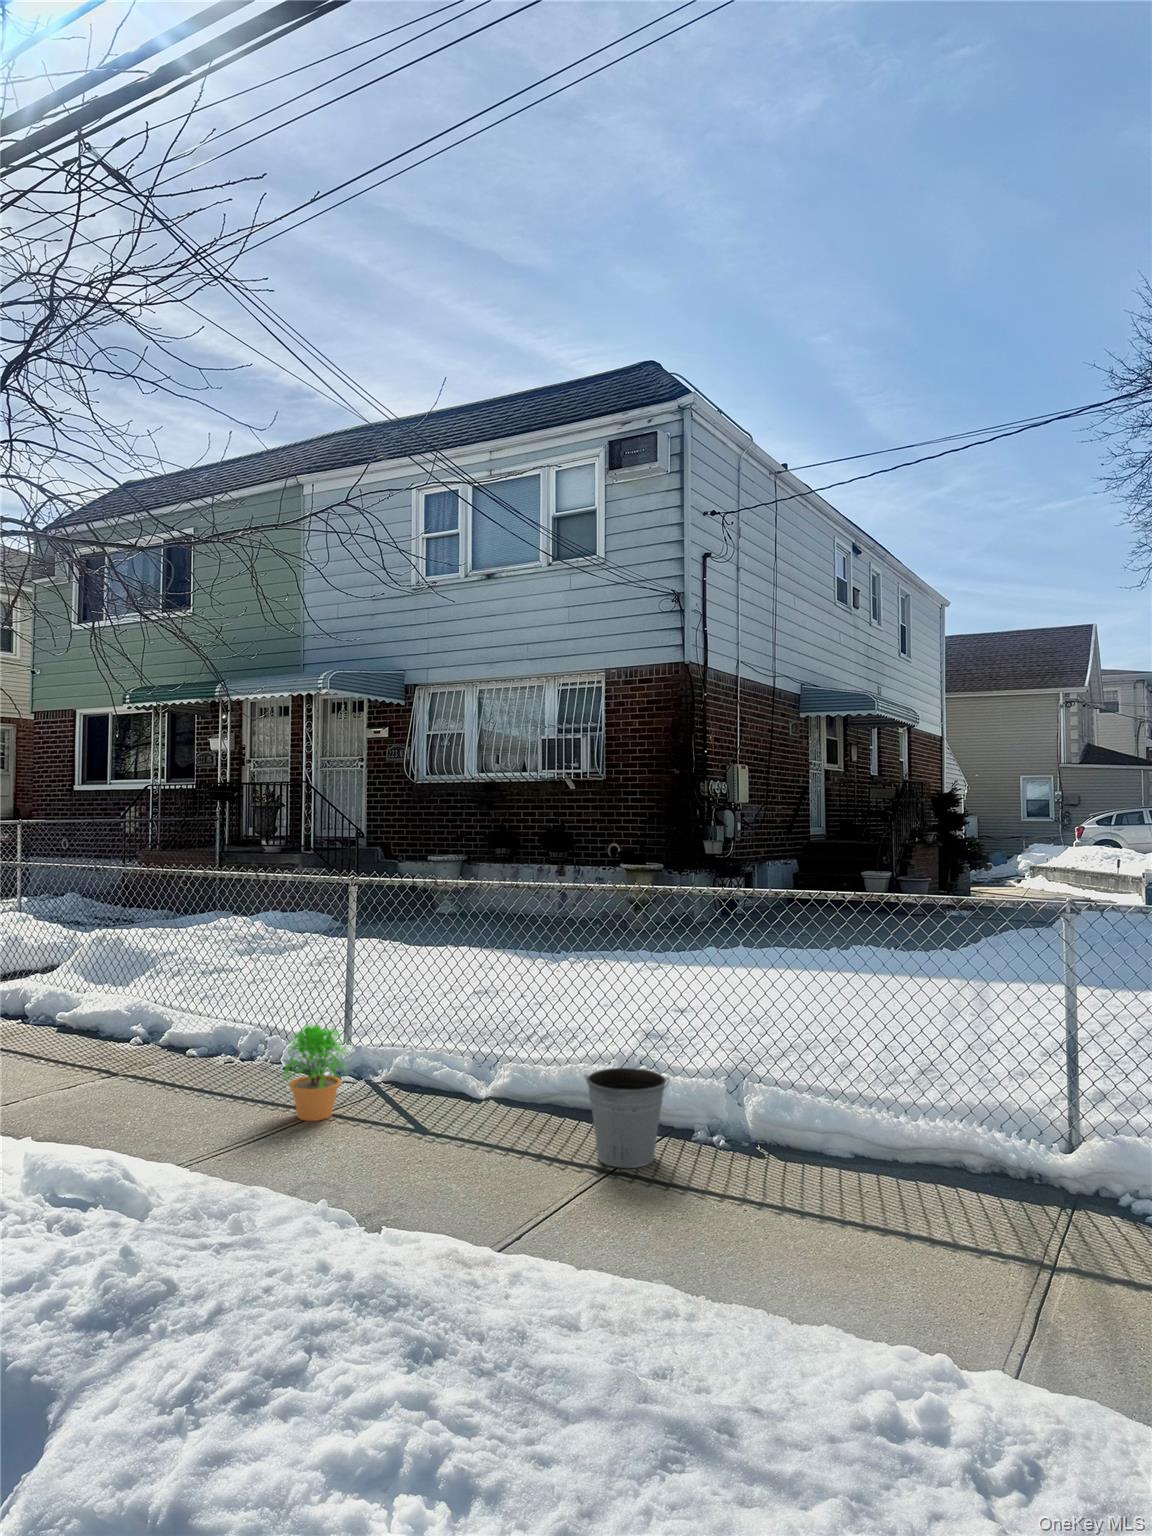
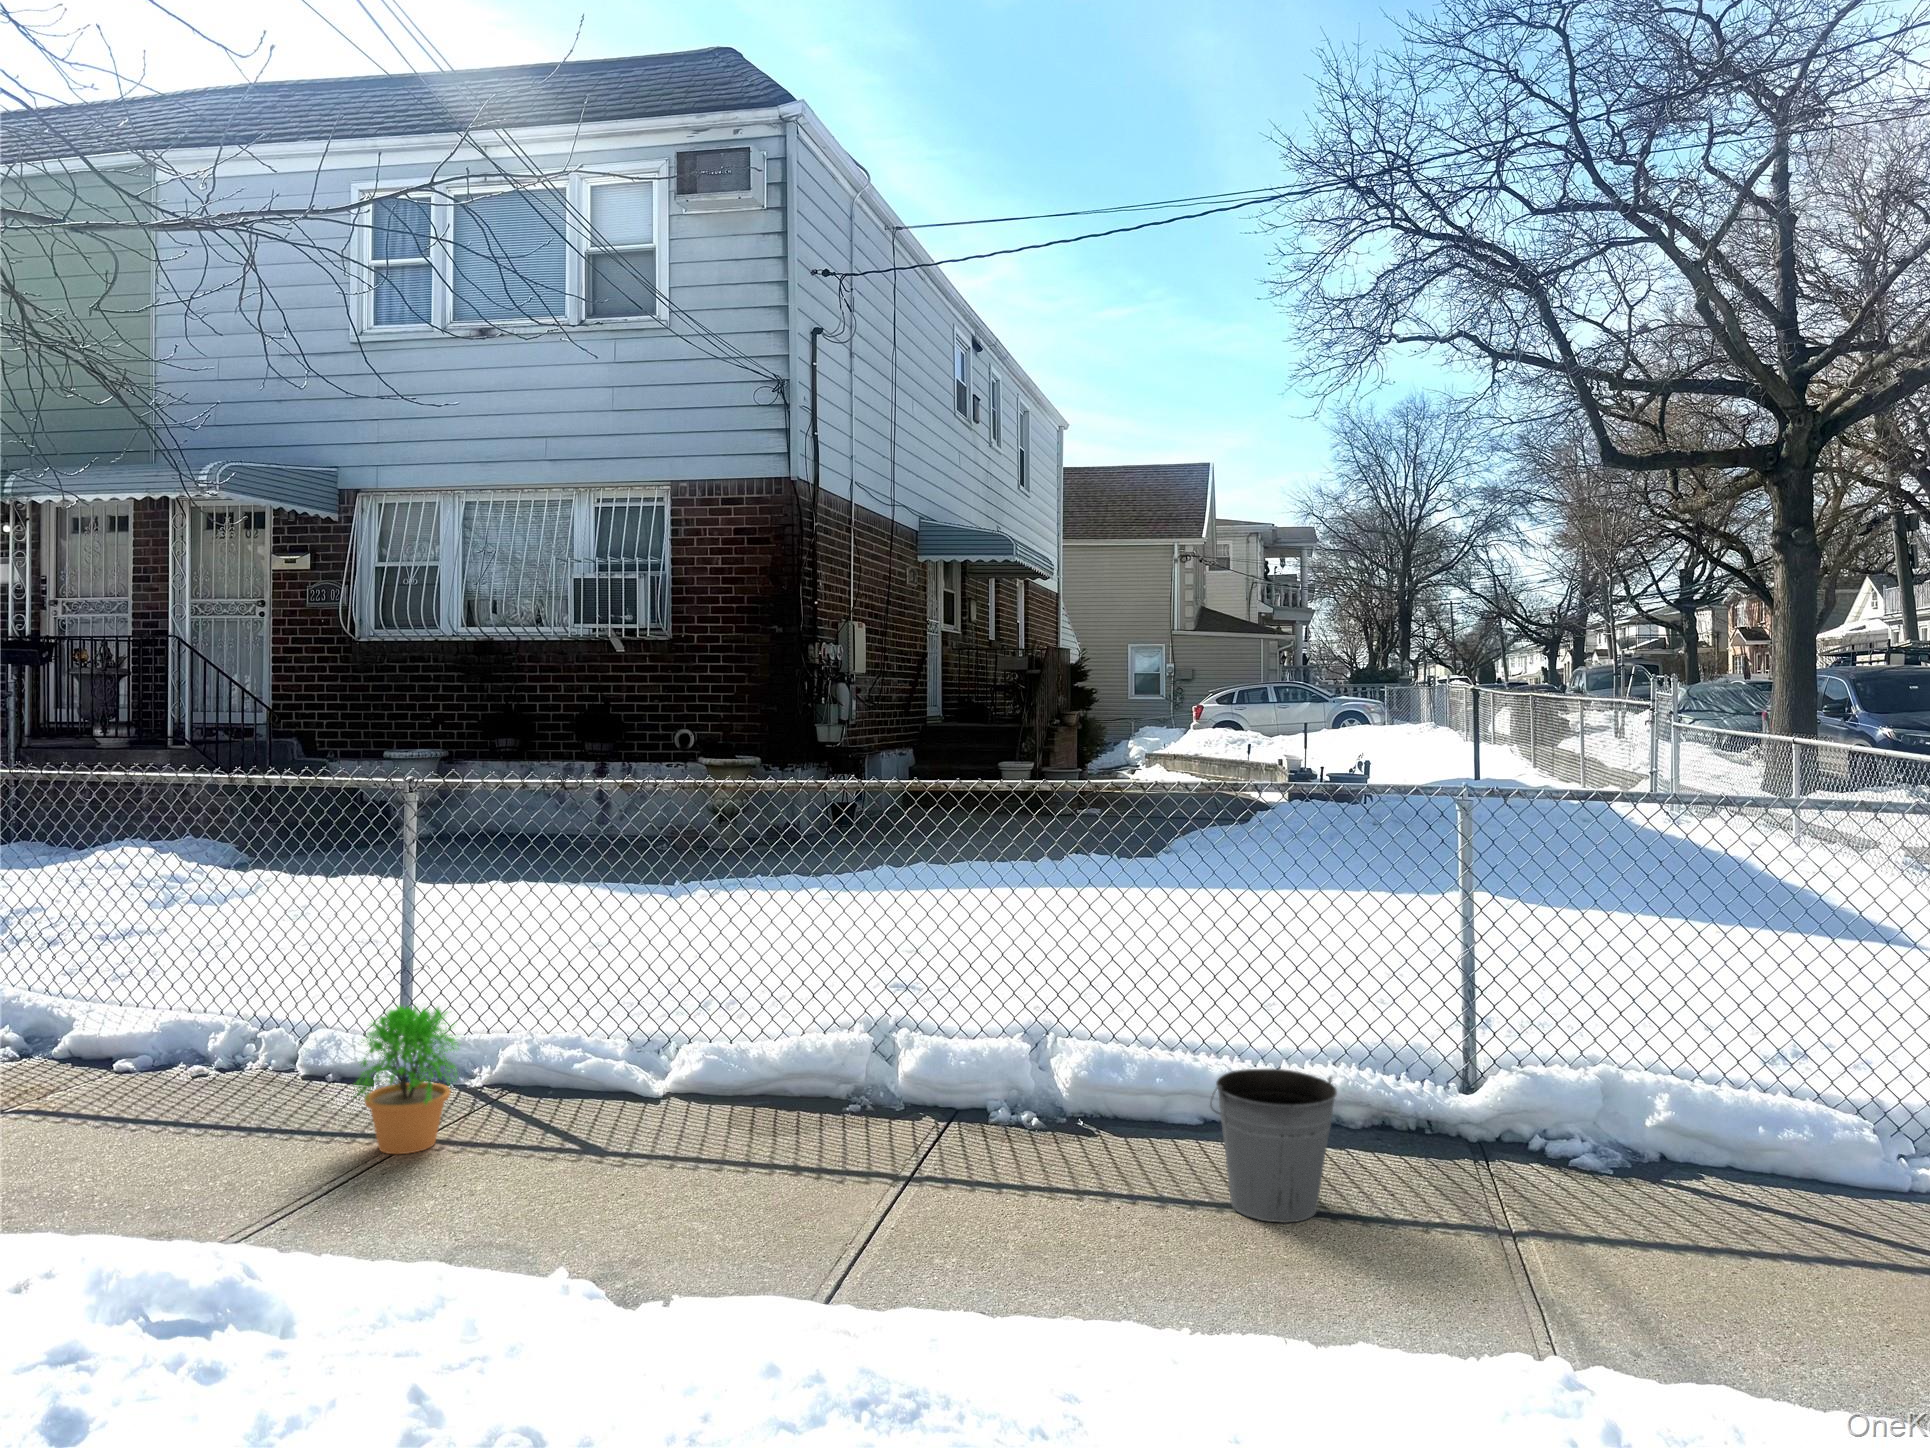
bucket: present [585,1068,669,1168] -> present [1210,1069,1337,1223]

